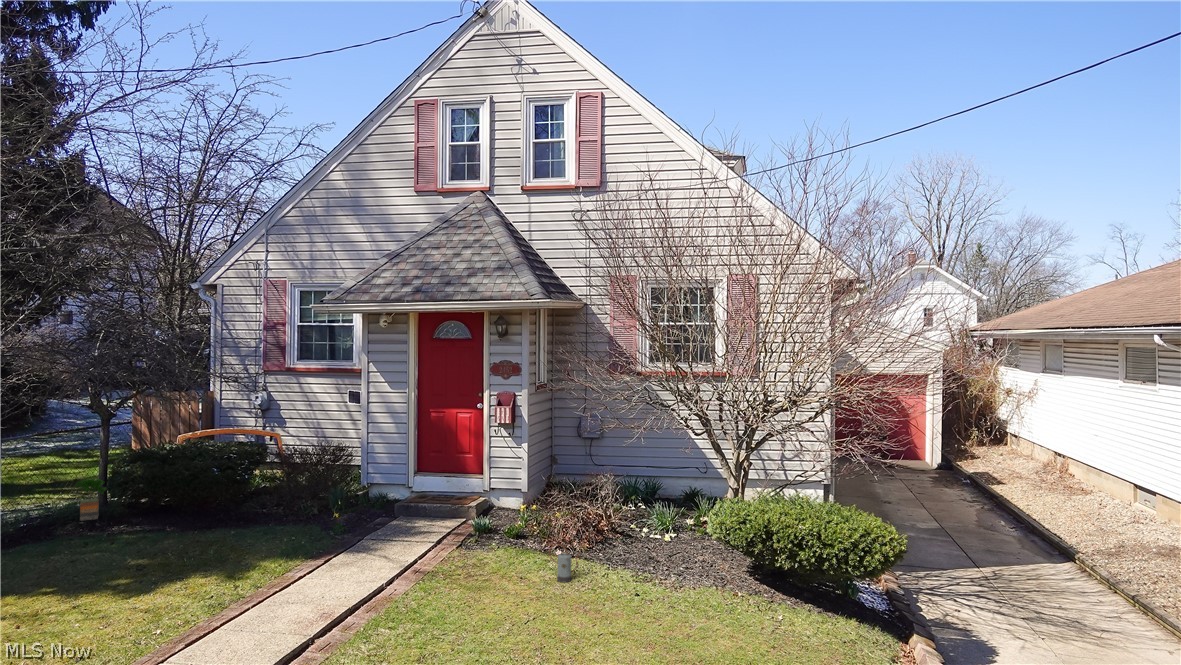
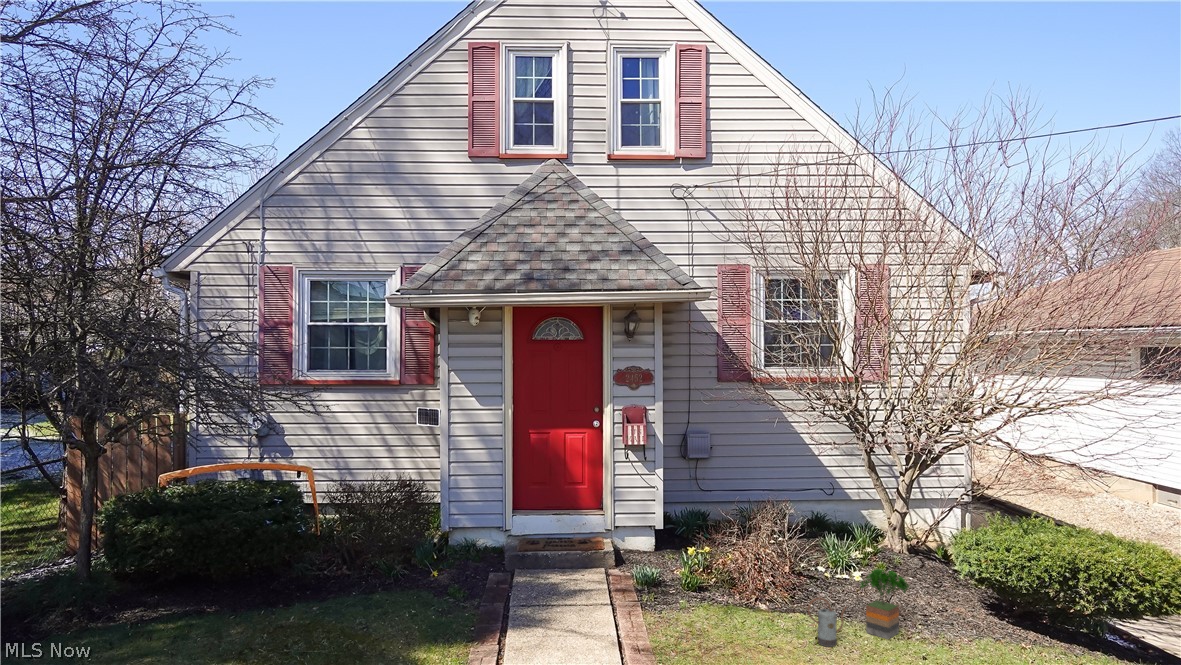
potted tree: present [75,479,106,521] -> present [860,569,909,639]

